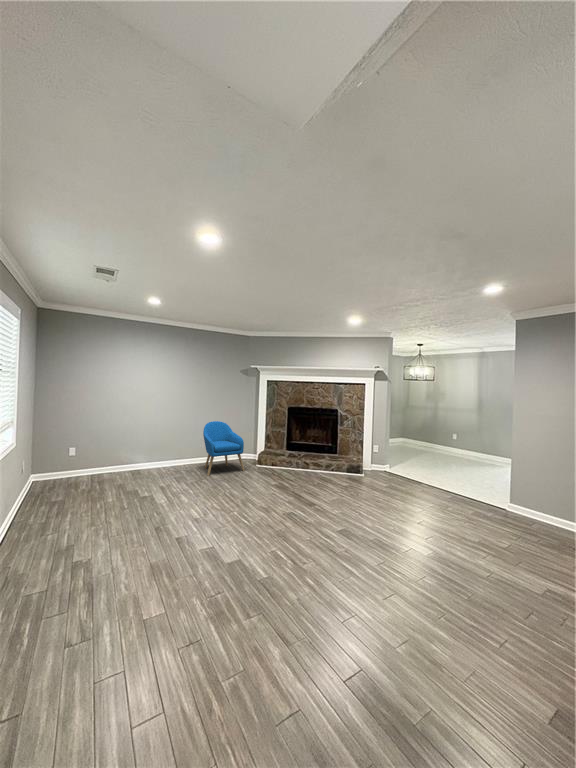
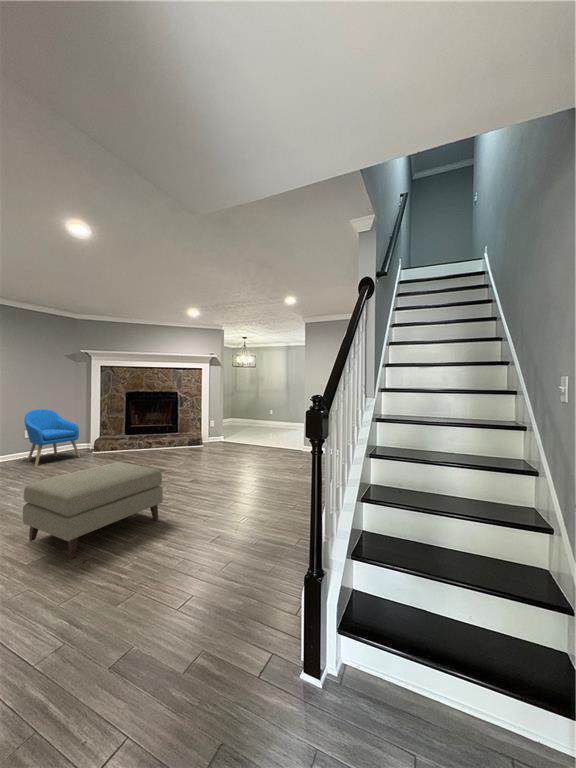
ottoman: none [157,503,291,626] -> present [23,462,163,559]

